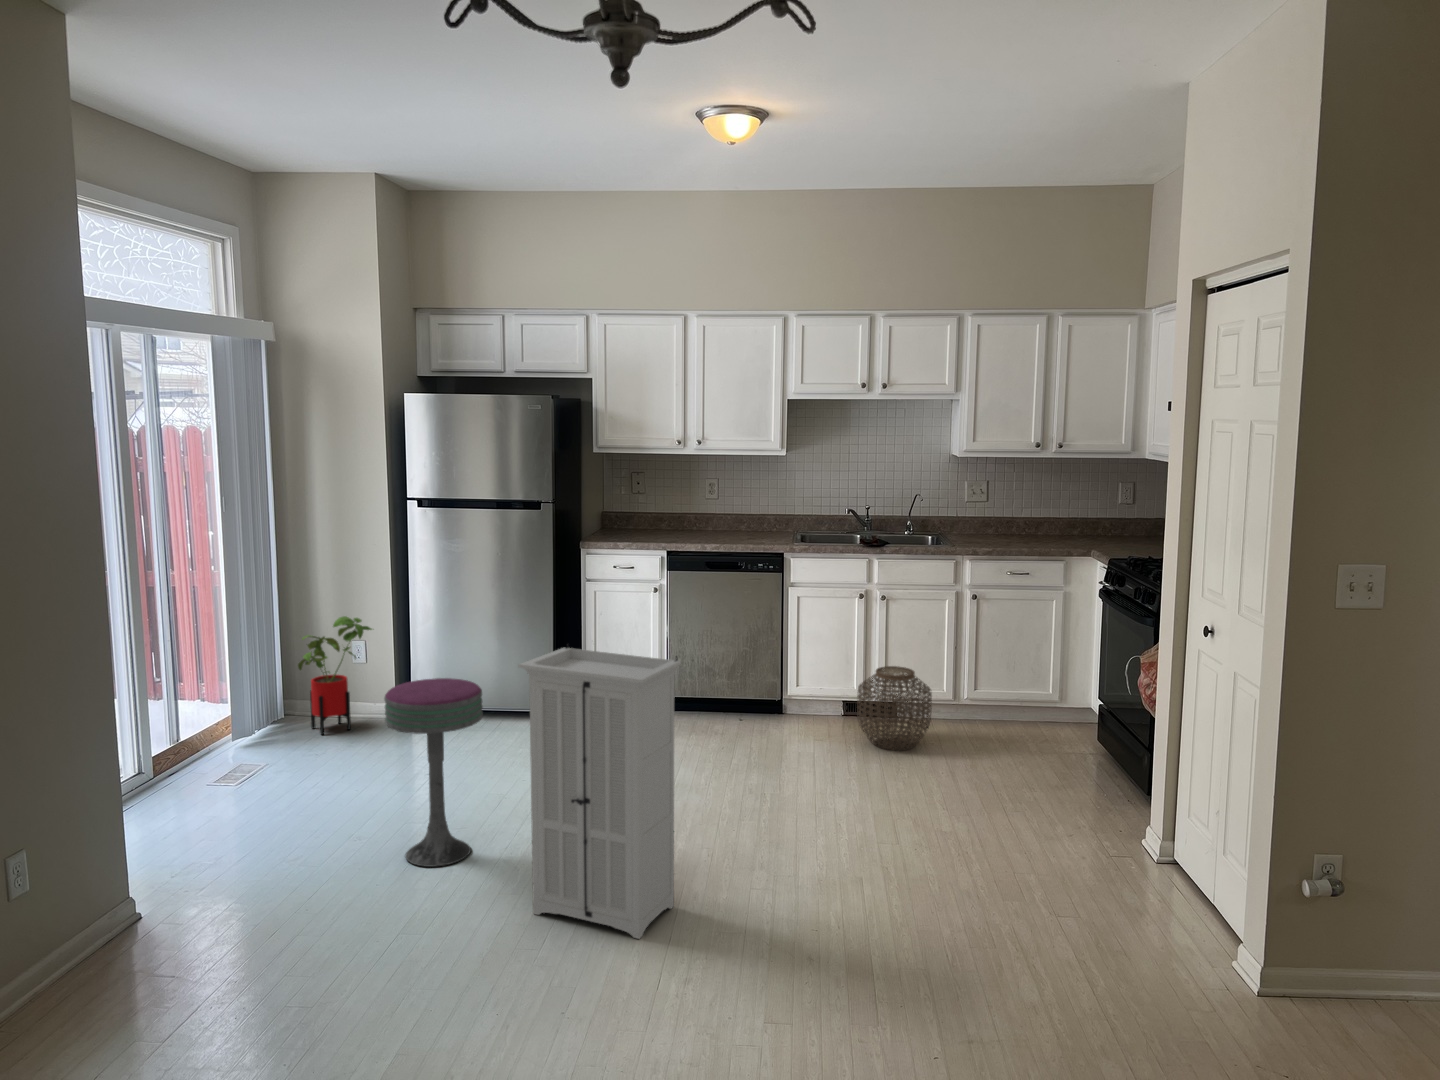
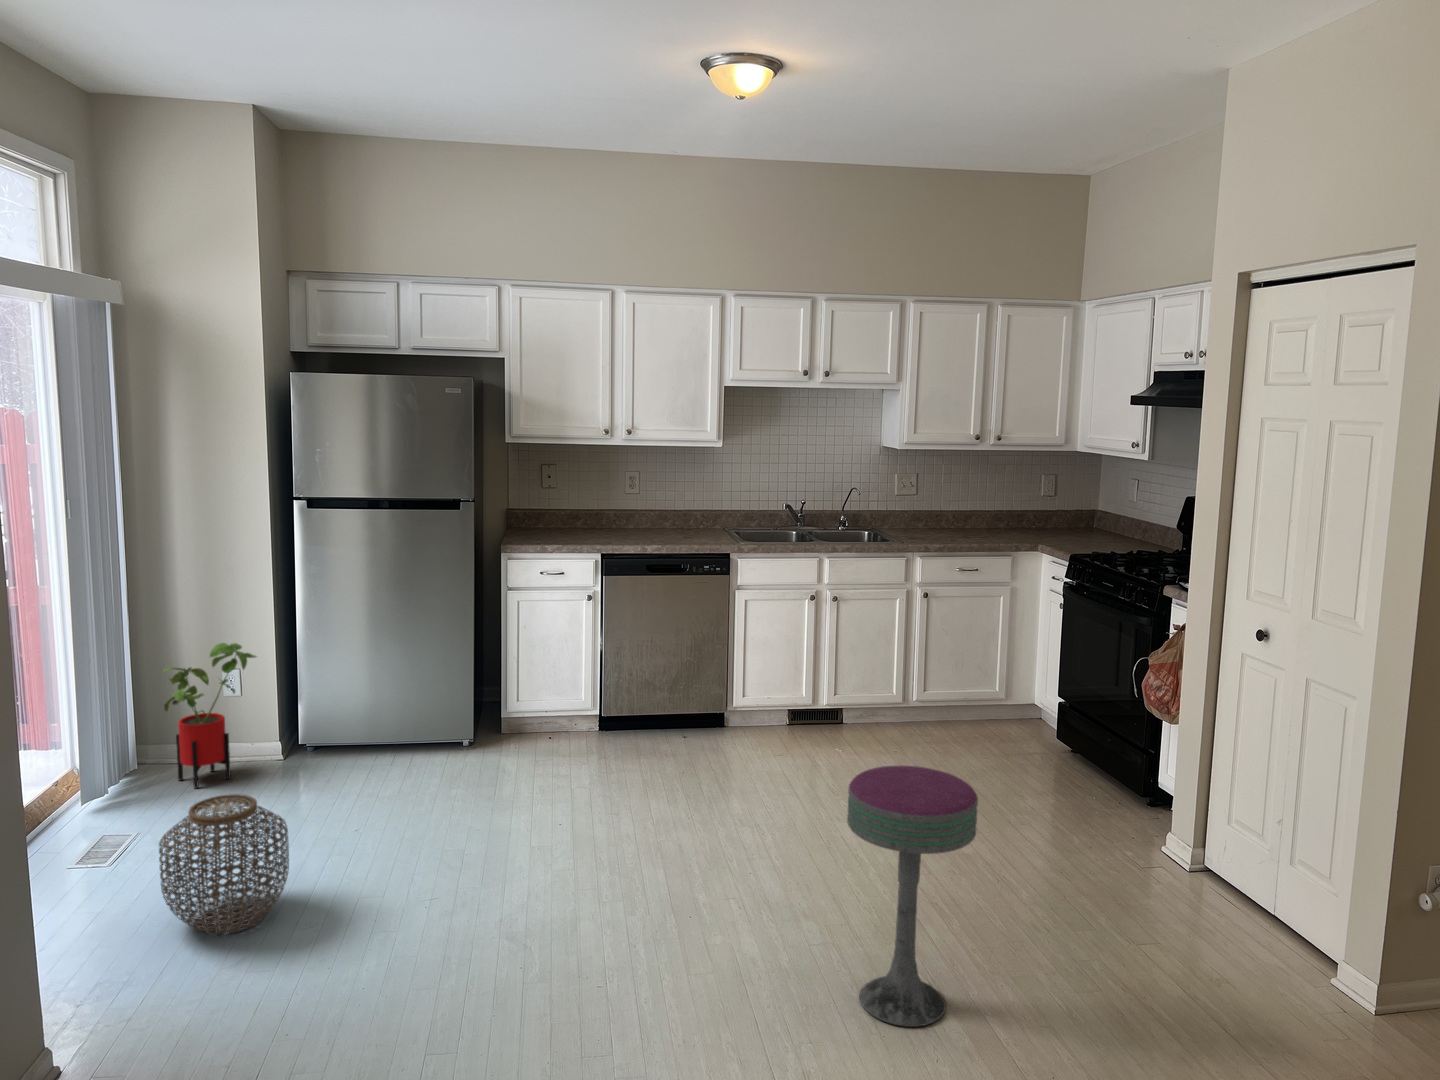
storage cabinet: present [518,644,681,939] -> none [567,681,753,1032]
woven basket: present [857,666,932,750] -> present [159,794,289,934]
bar stool: present [384,678,483,867] -> present [847,766,978,1027]

